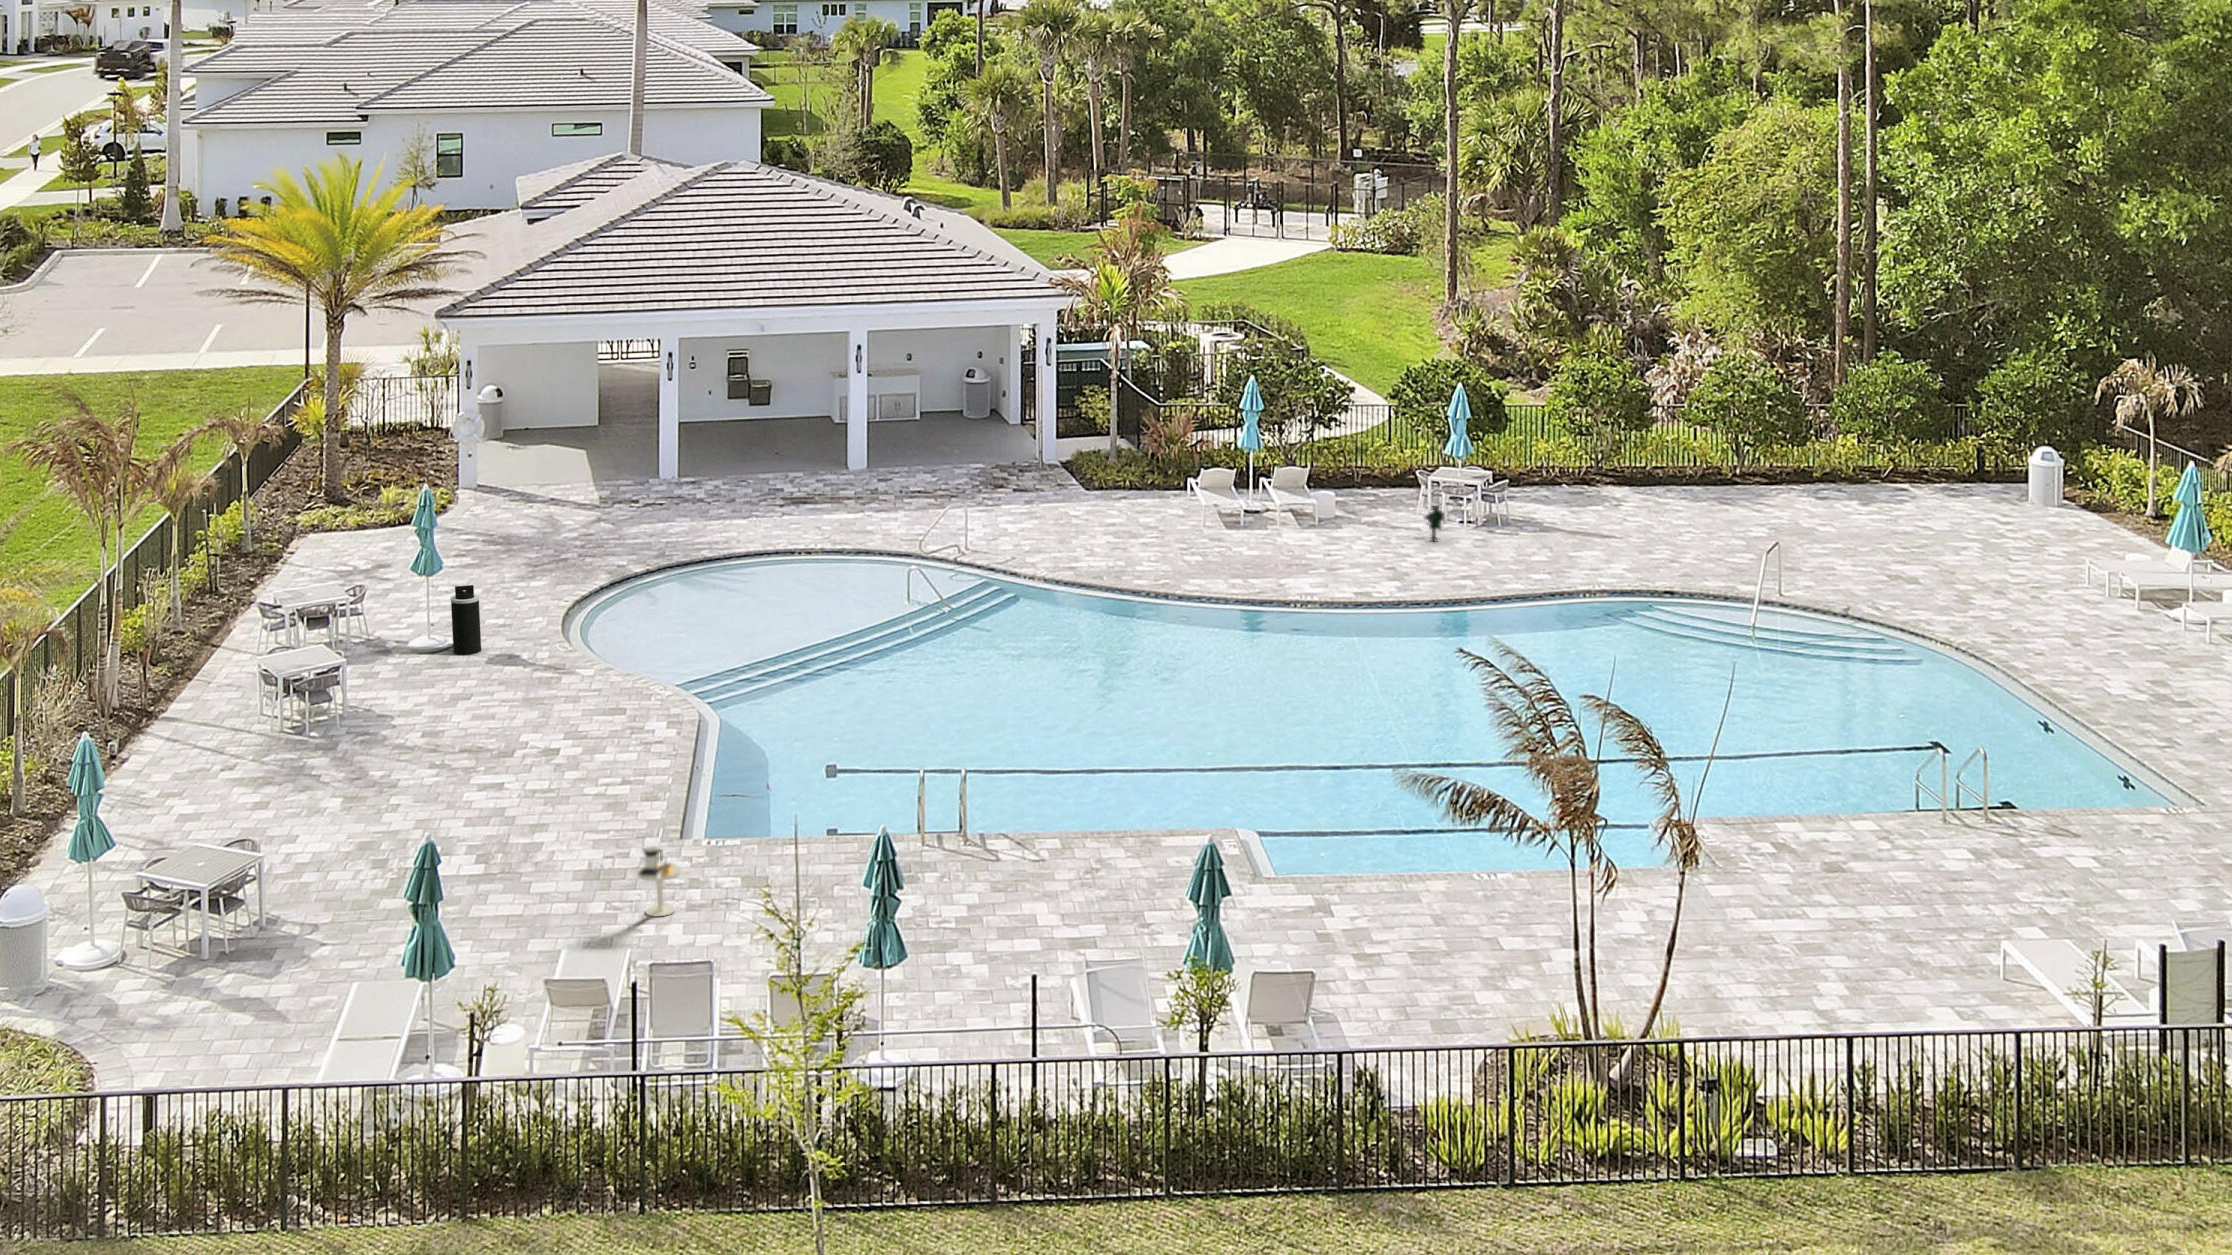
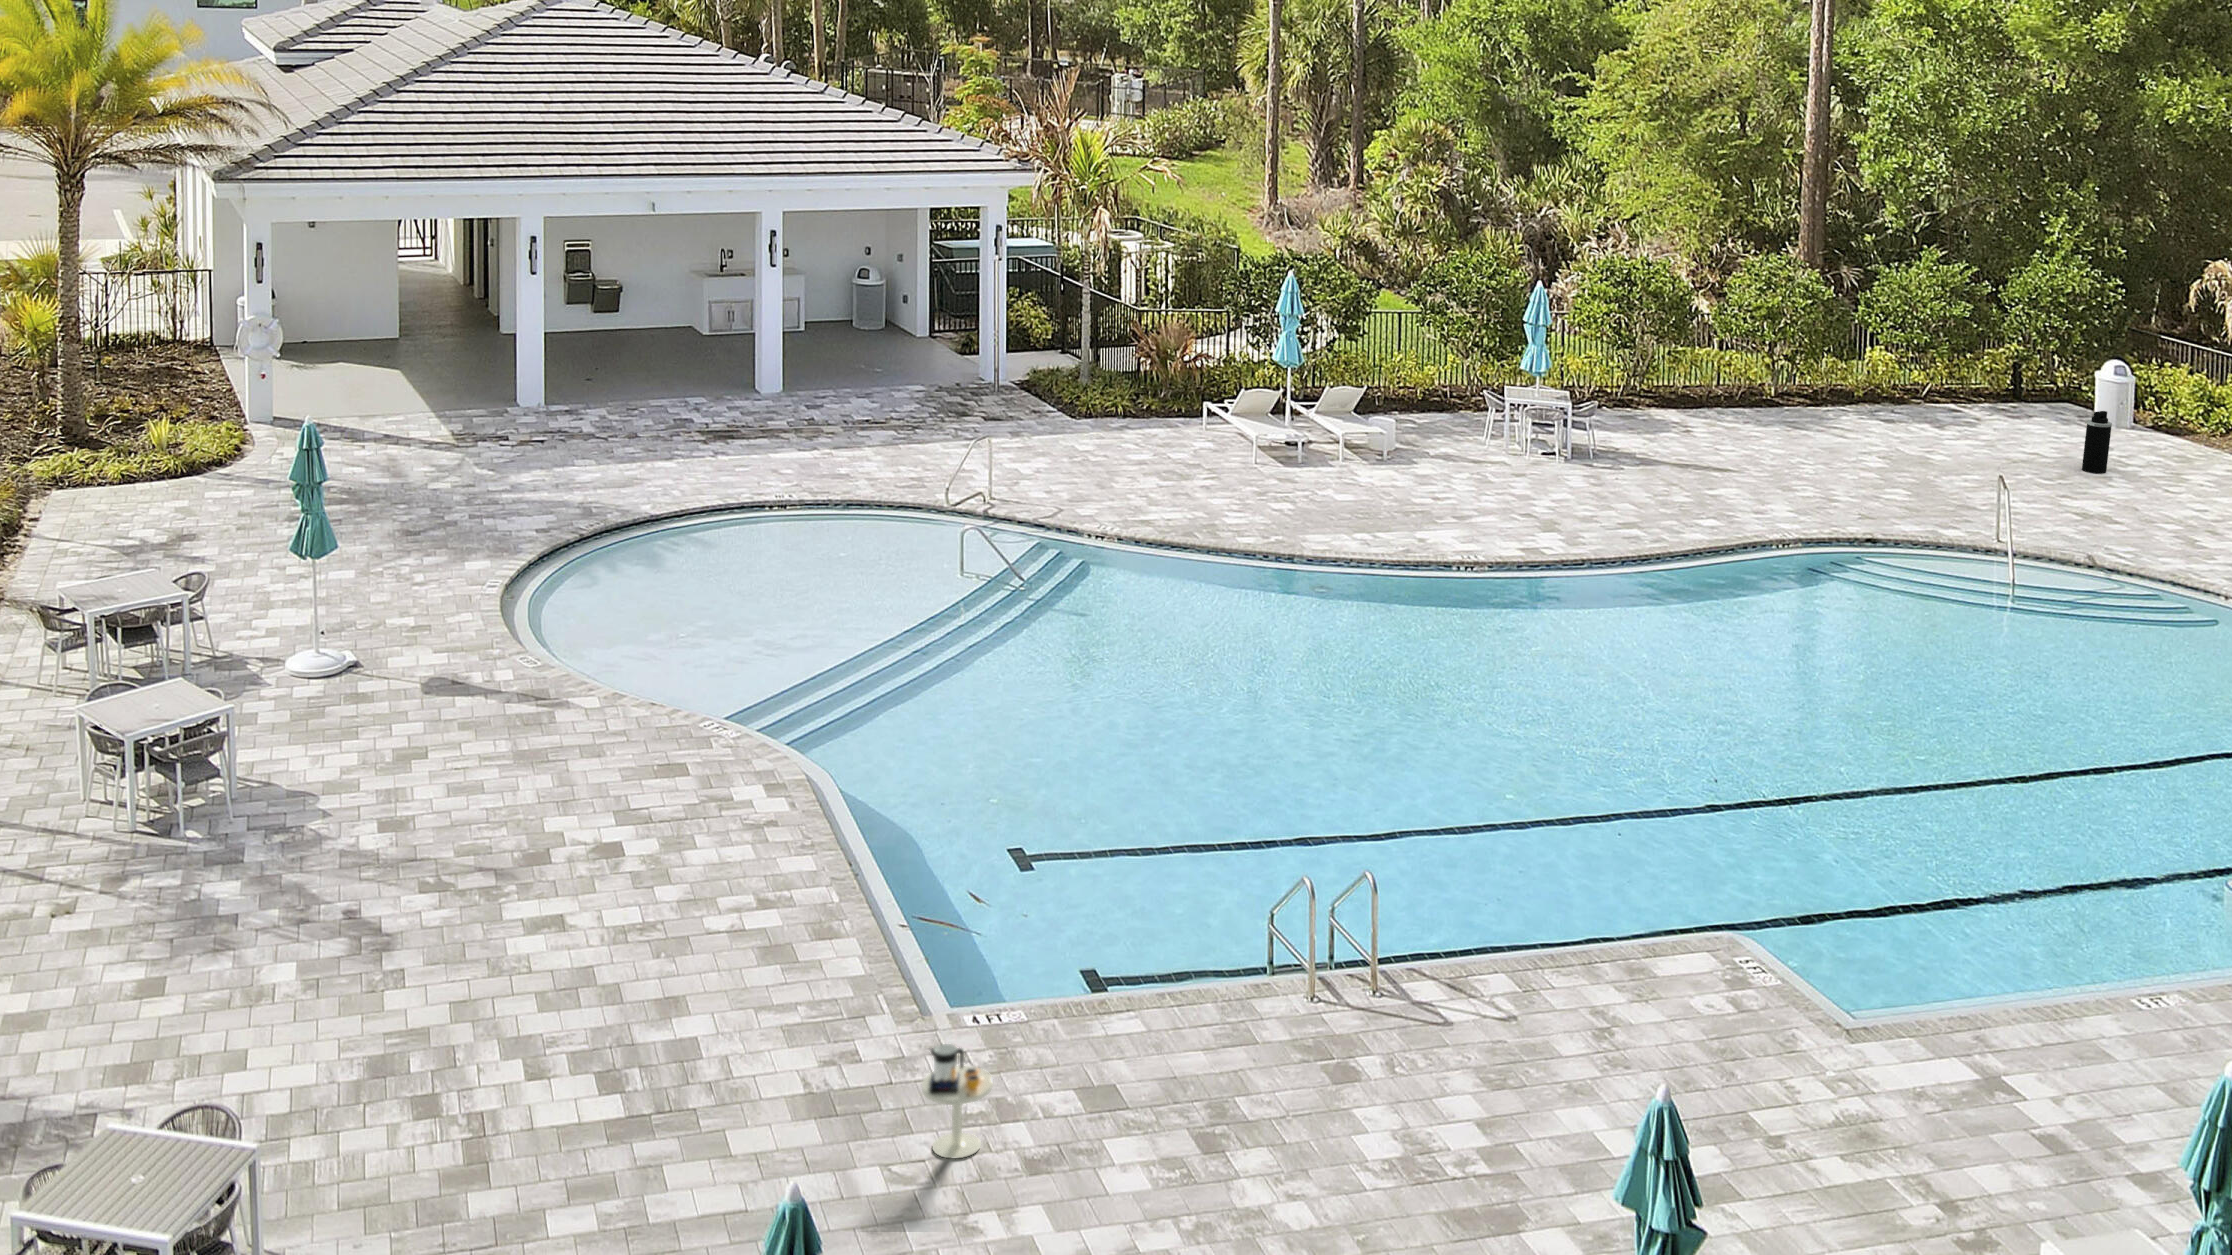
decorative plant: present [1425,504,1444,541] -> none [1525,431,1552,478]
trash can: present [451,585,481,655] -> present [2082,411,2112,473]

